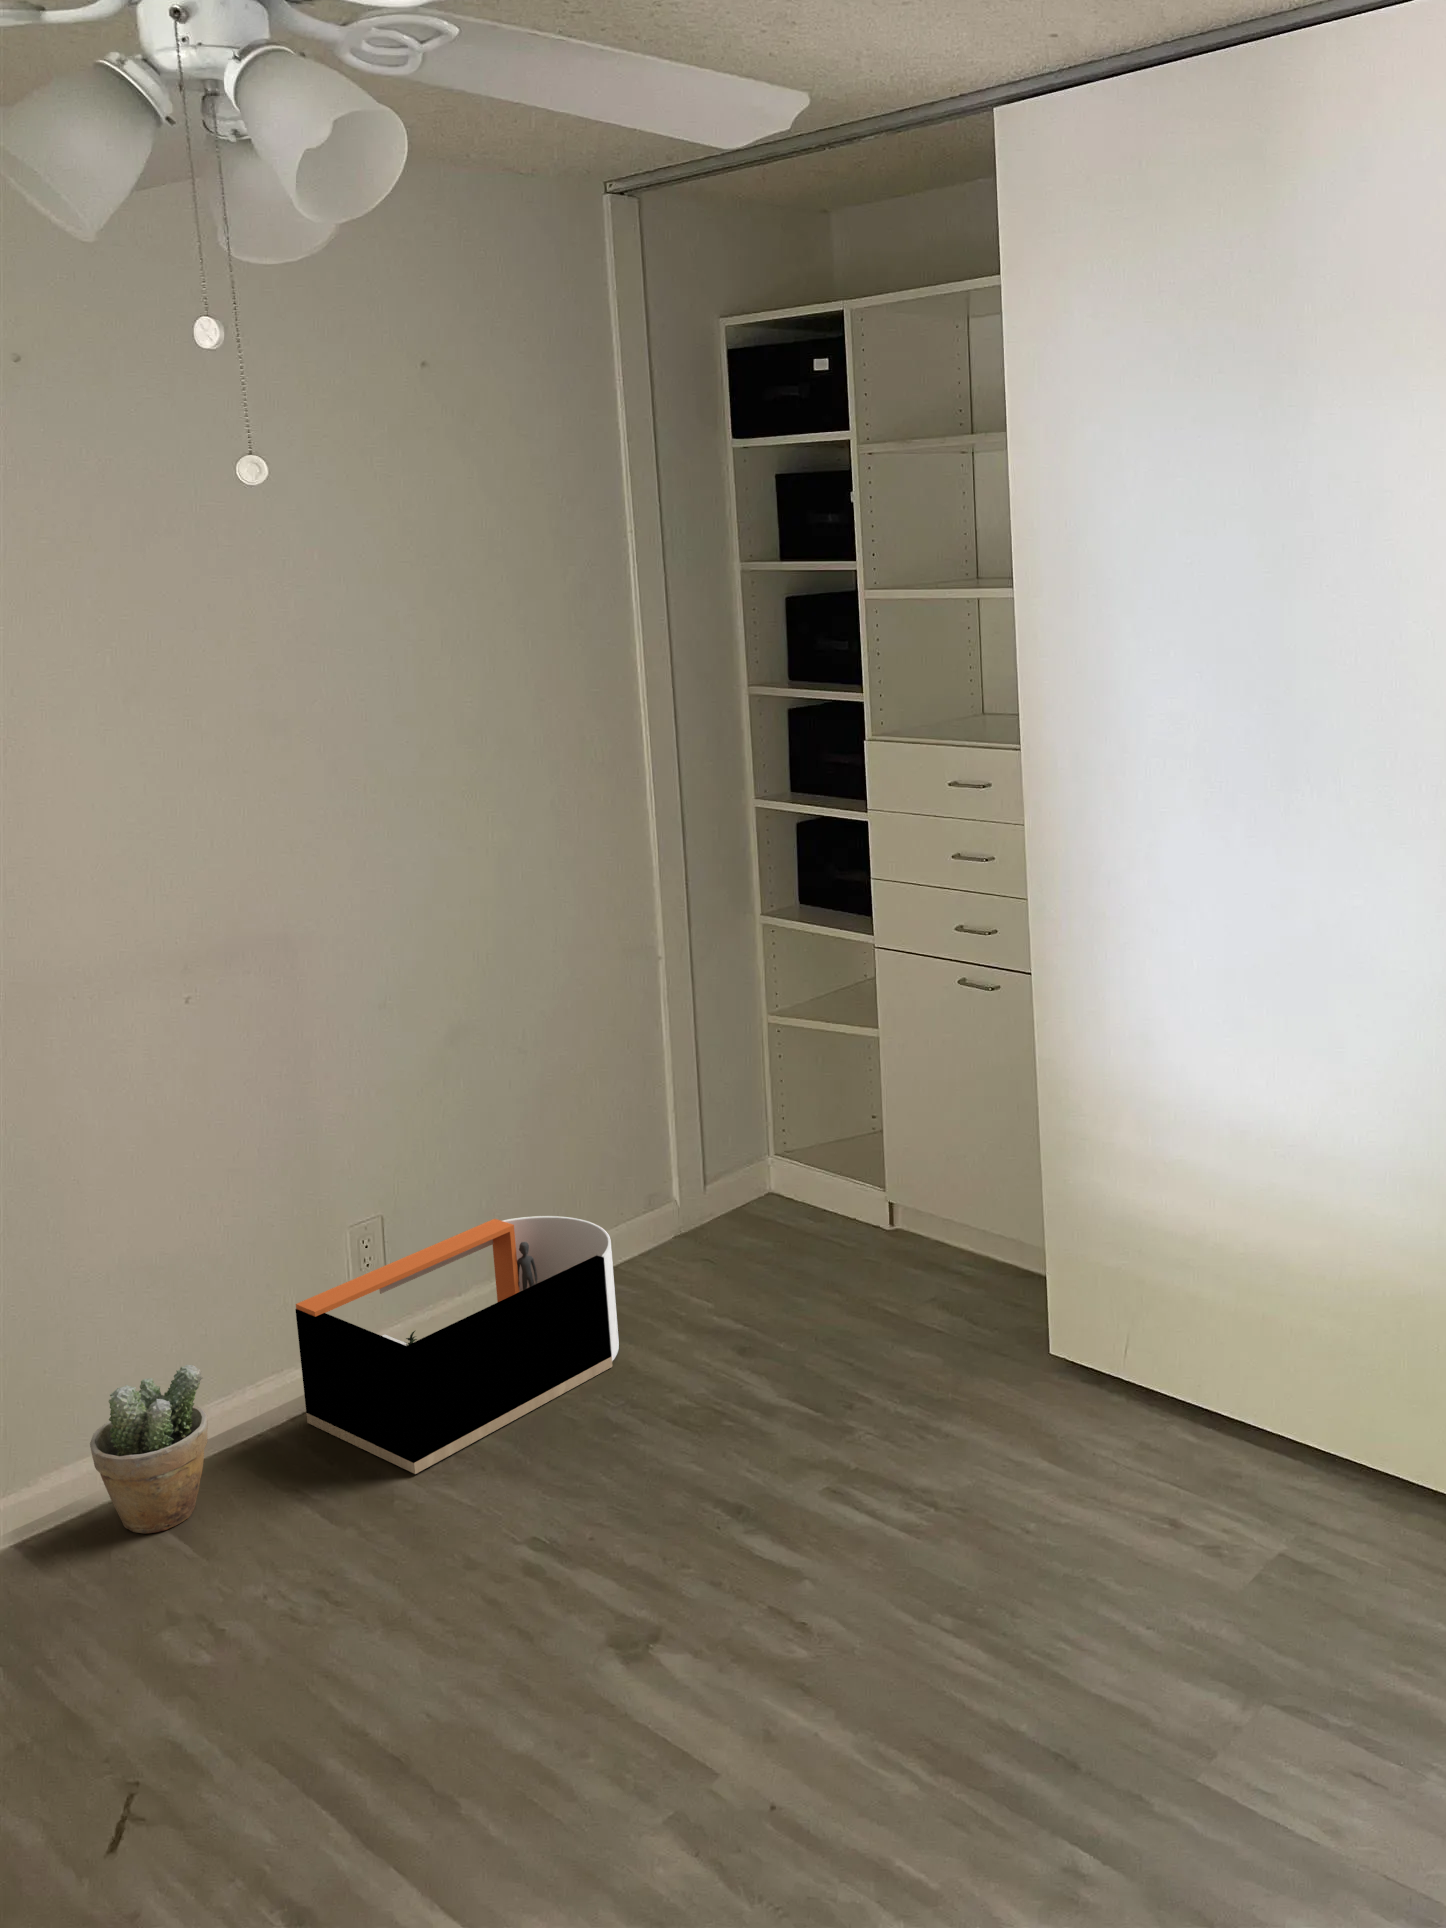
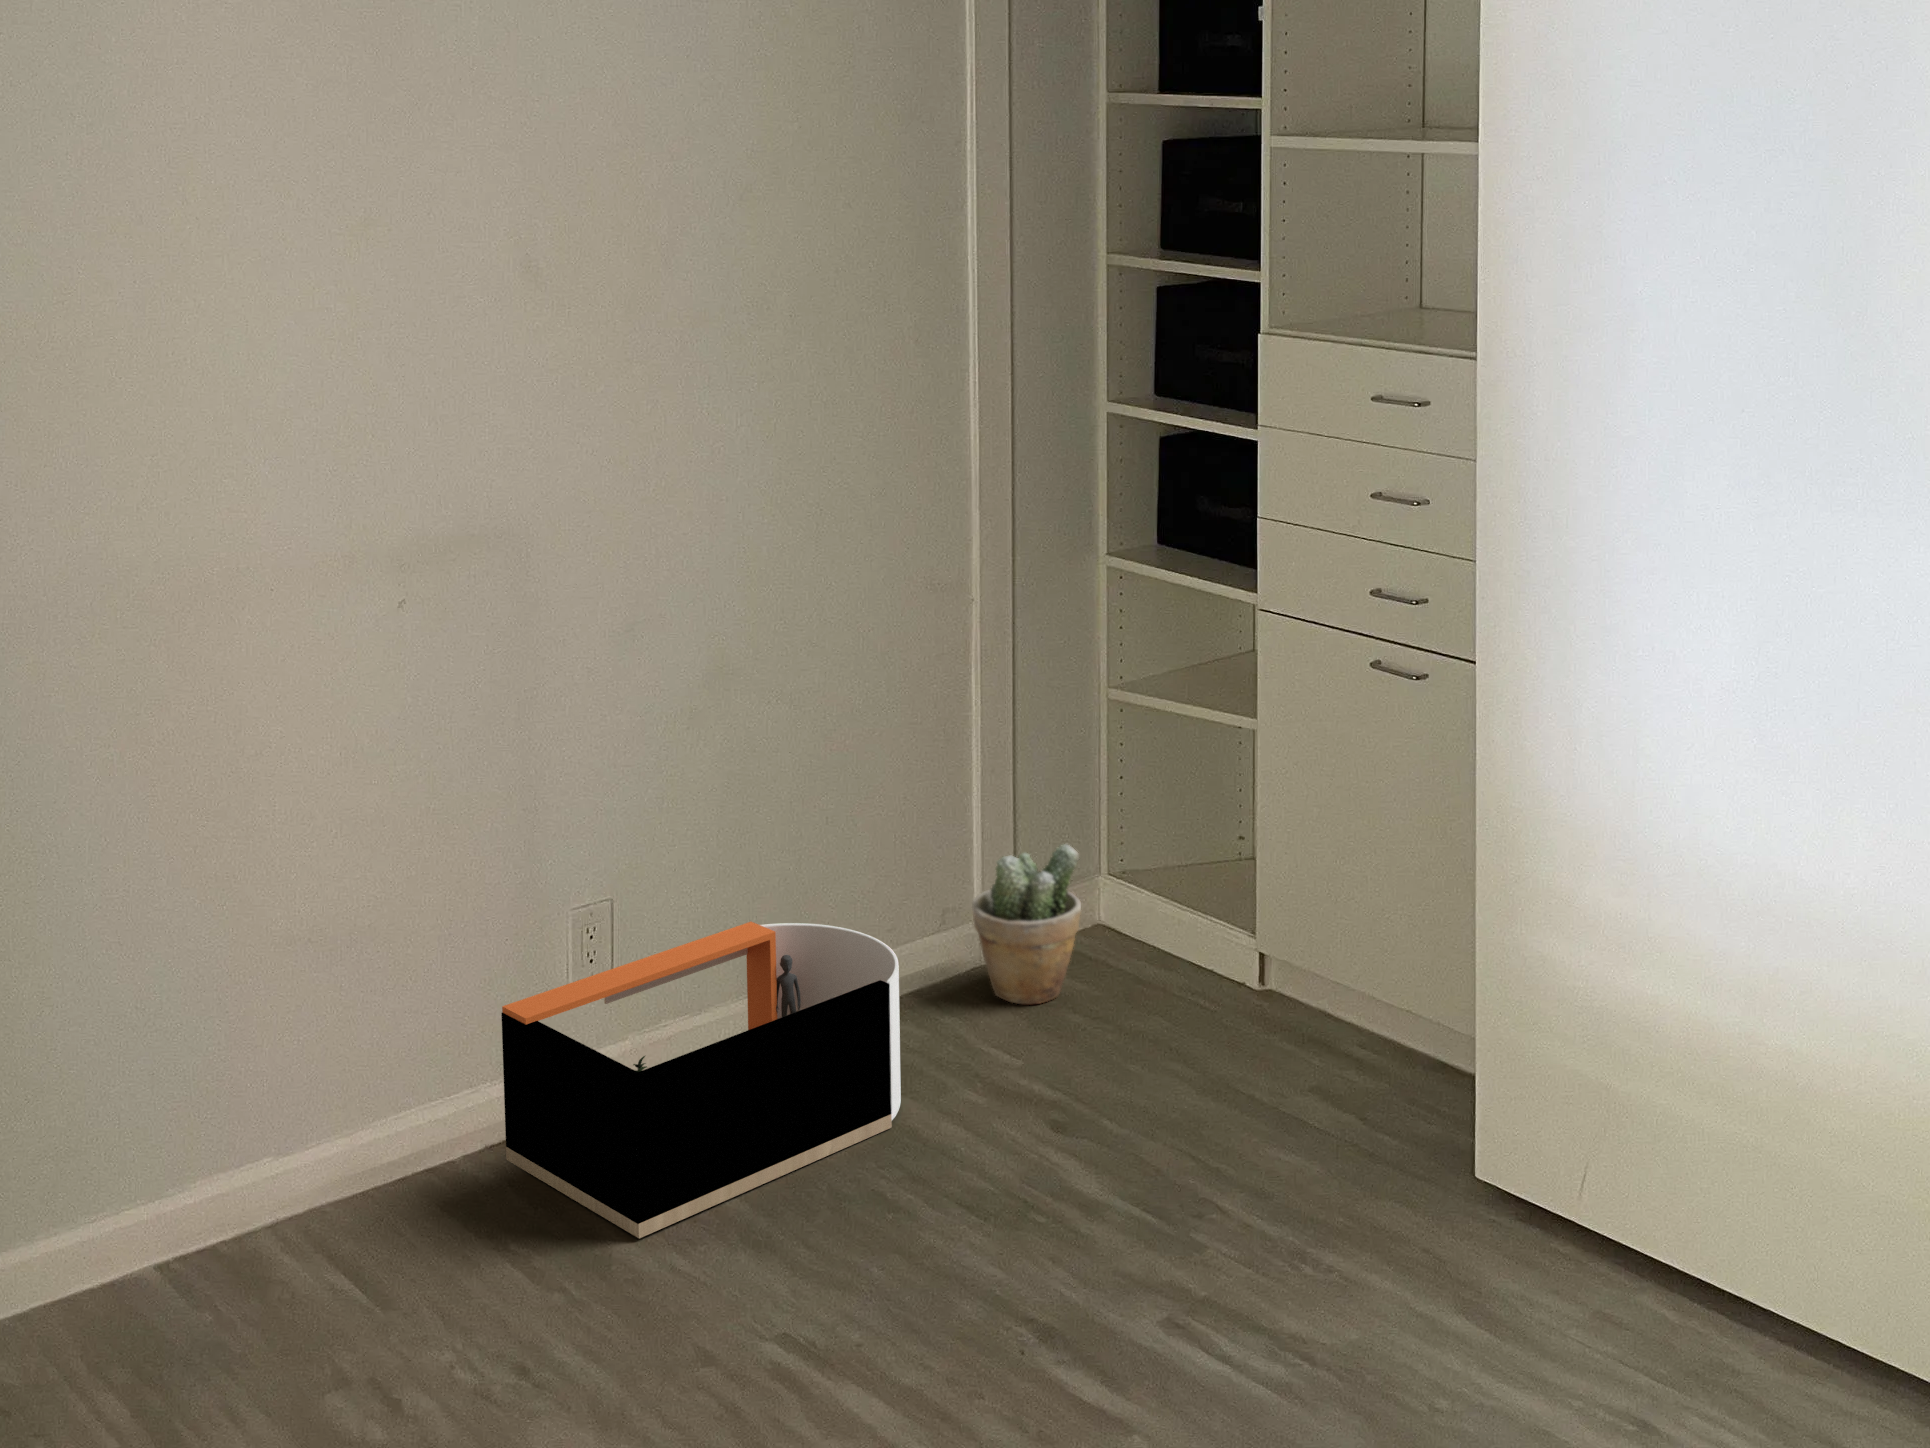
potted plant: present [90,1365,208,1533] -> present [972,845,1081,1004]

